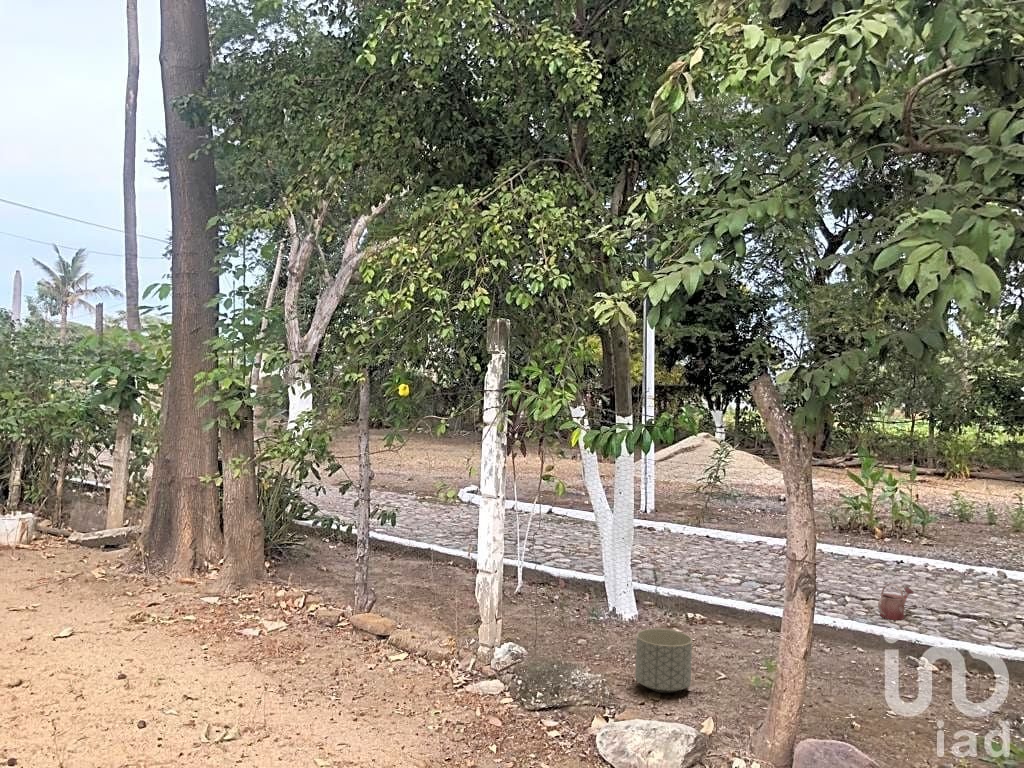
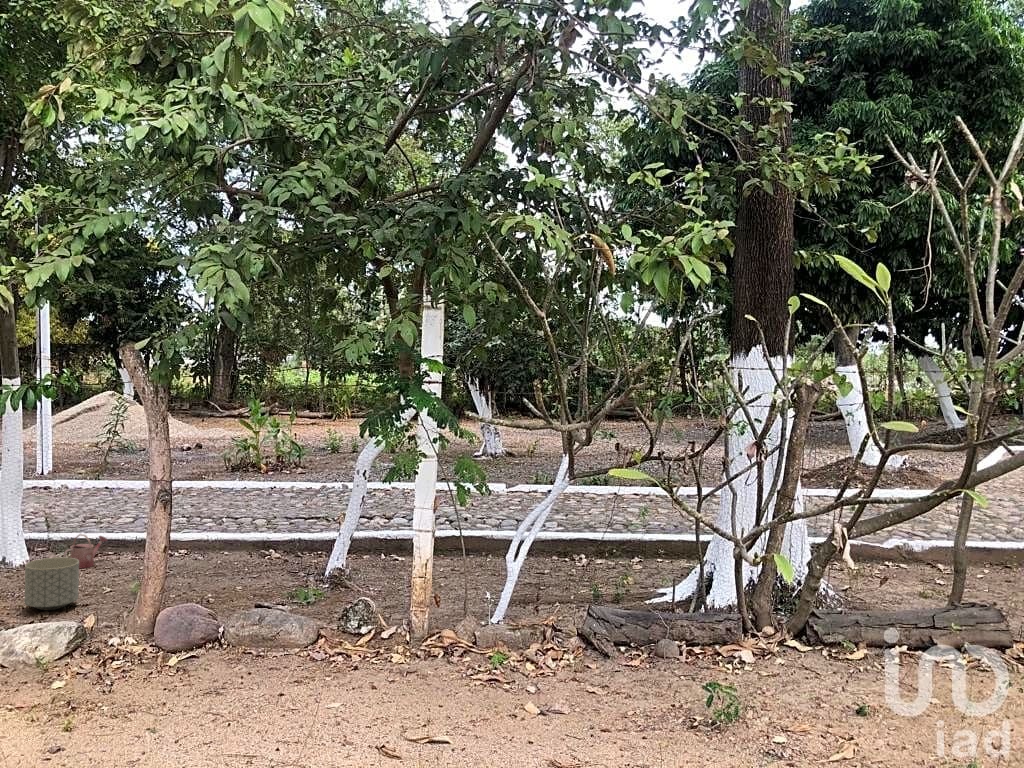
watering can: present [878,583,914,620] -> present [63,534,107,568]

